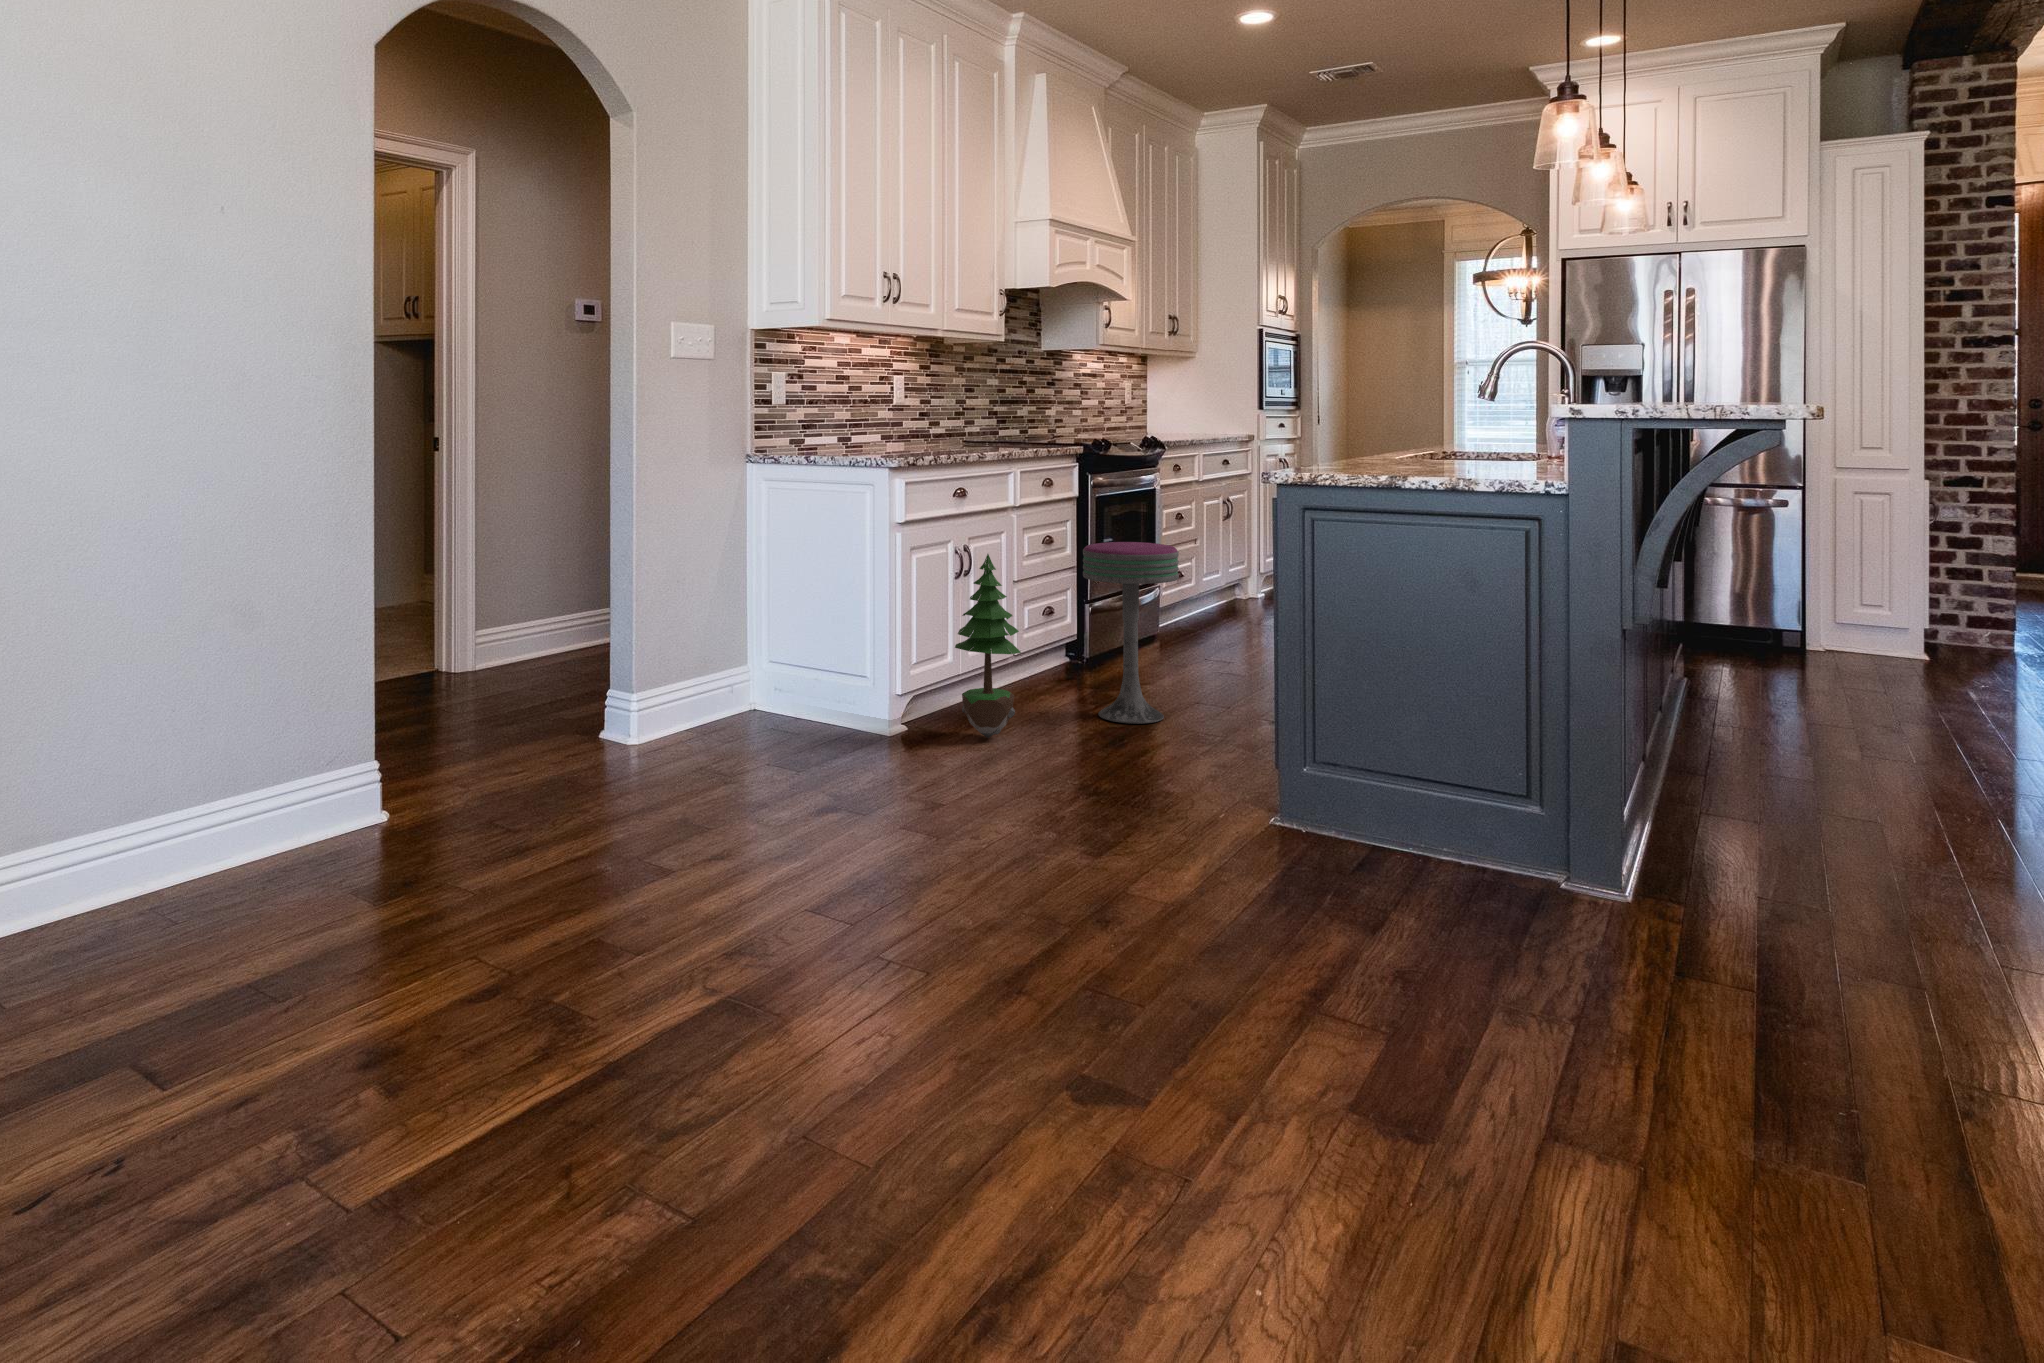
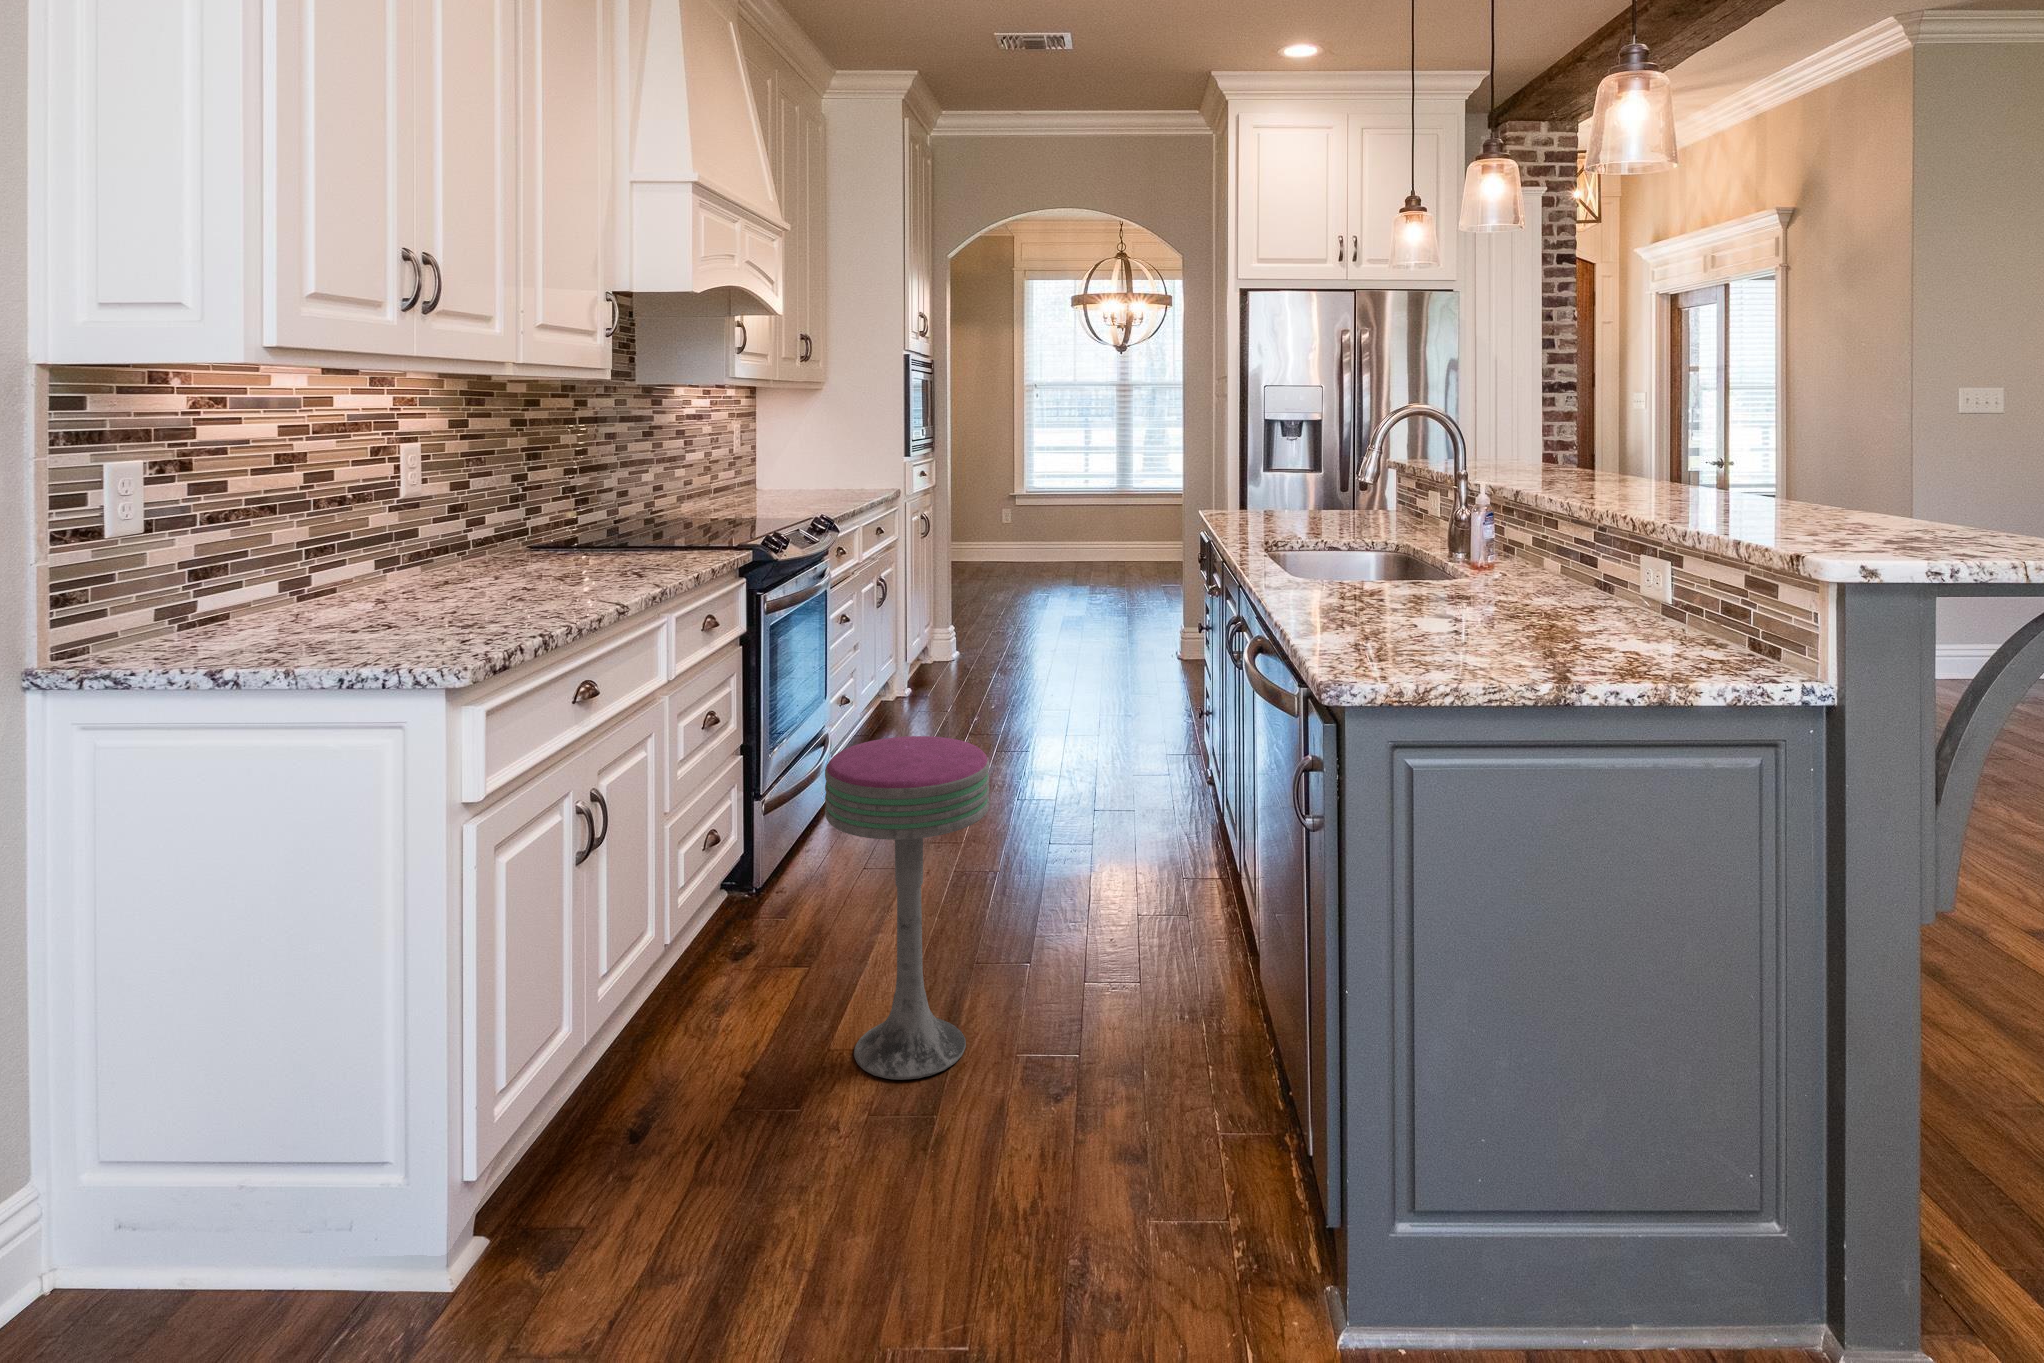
potted tree: present [955,554,1021,738] -> none [609,853,755,1242]

